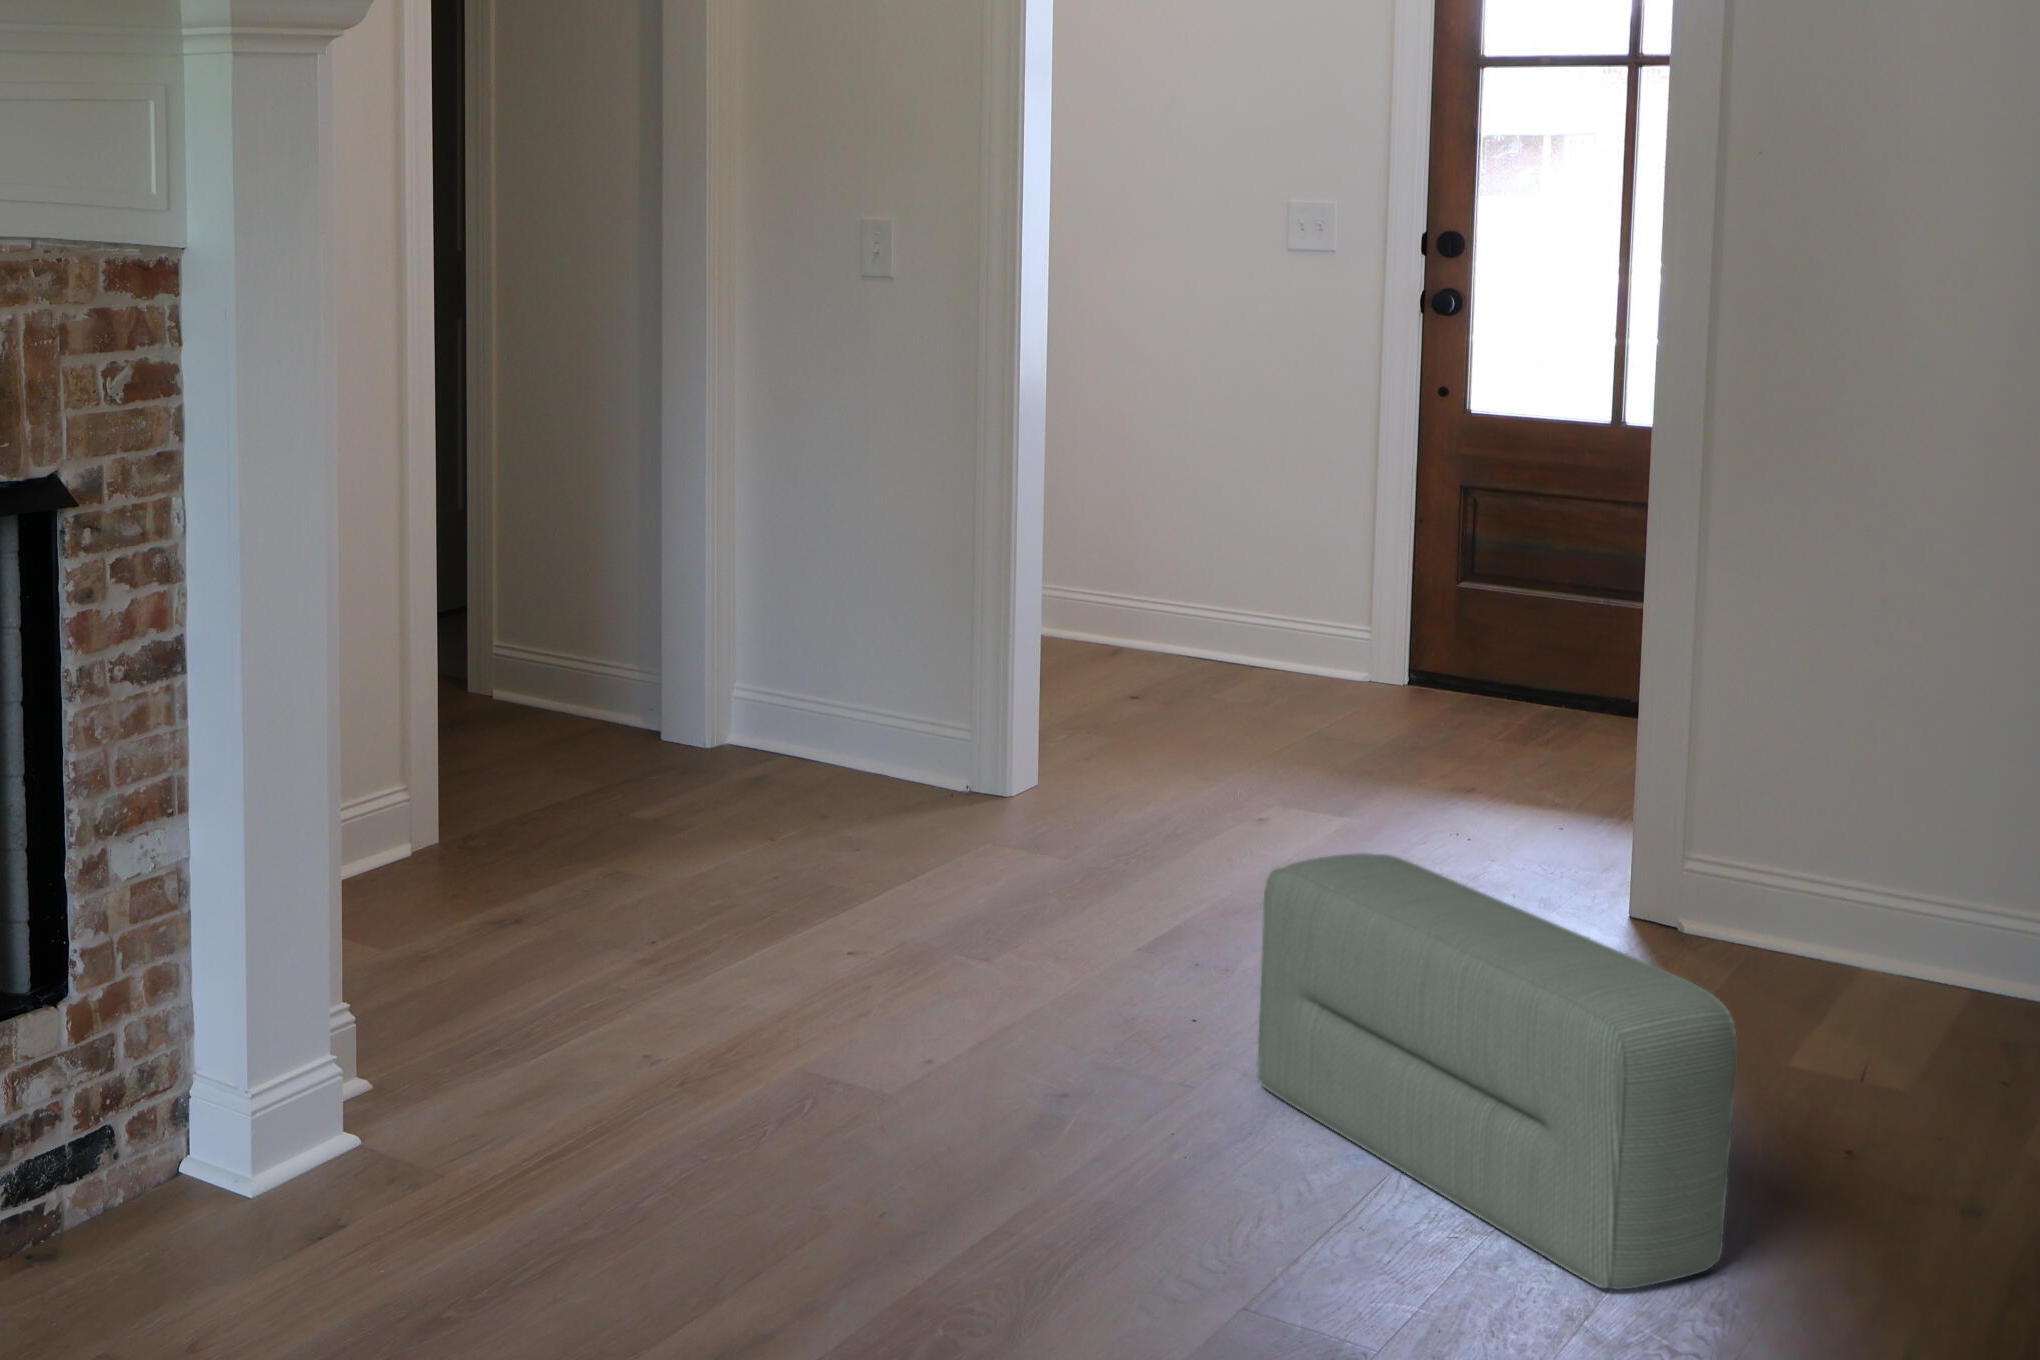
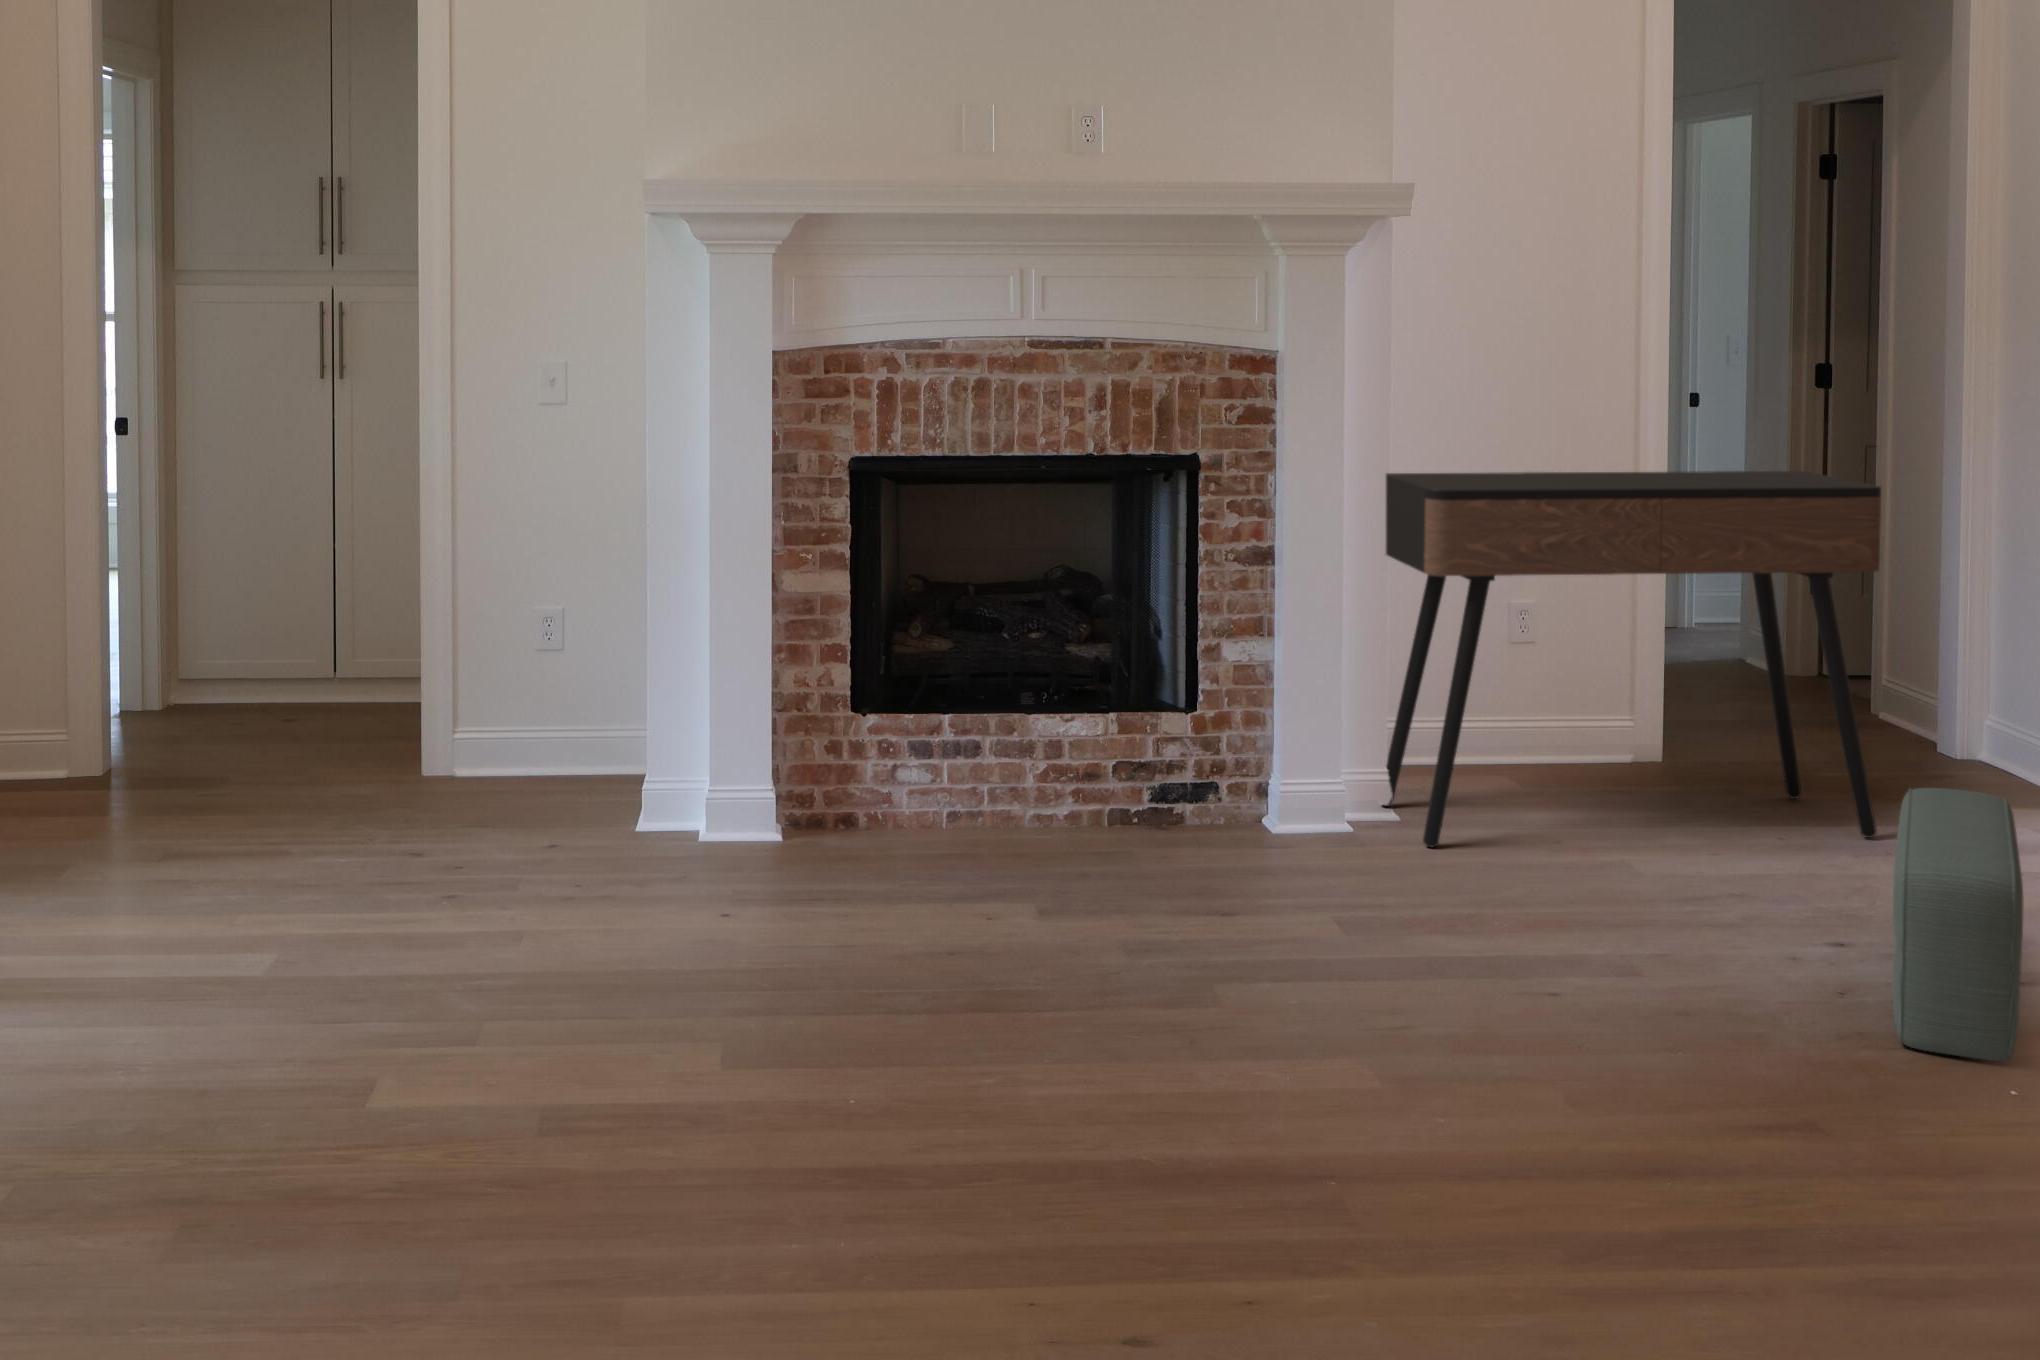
console table: none [285,391,929,1131] -> present [1381,471,1881,847]

